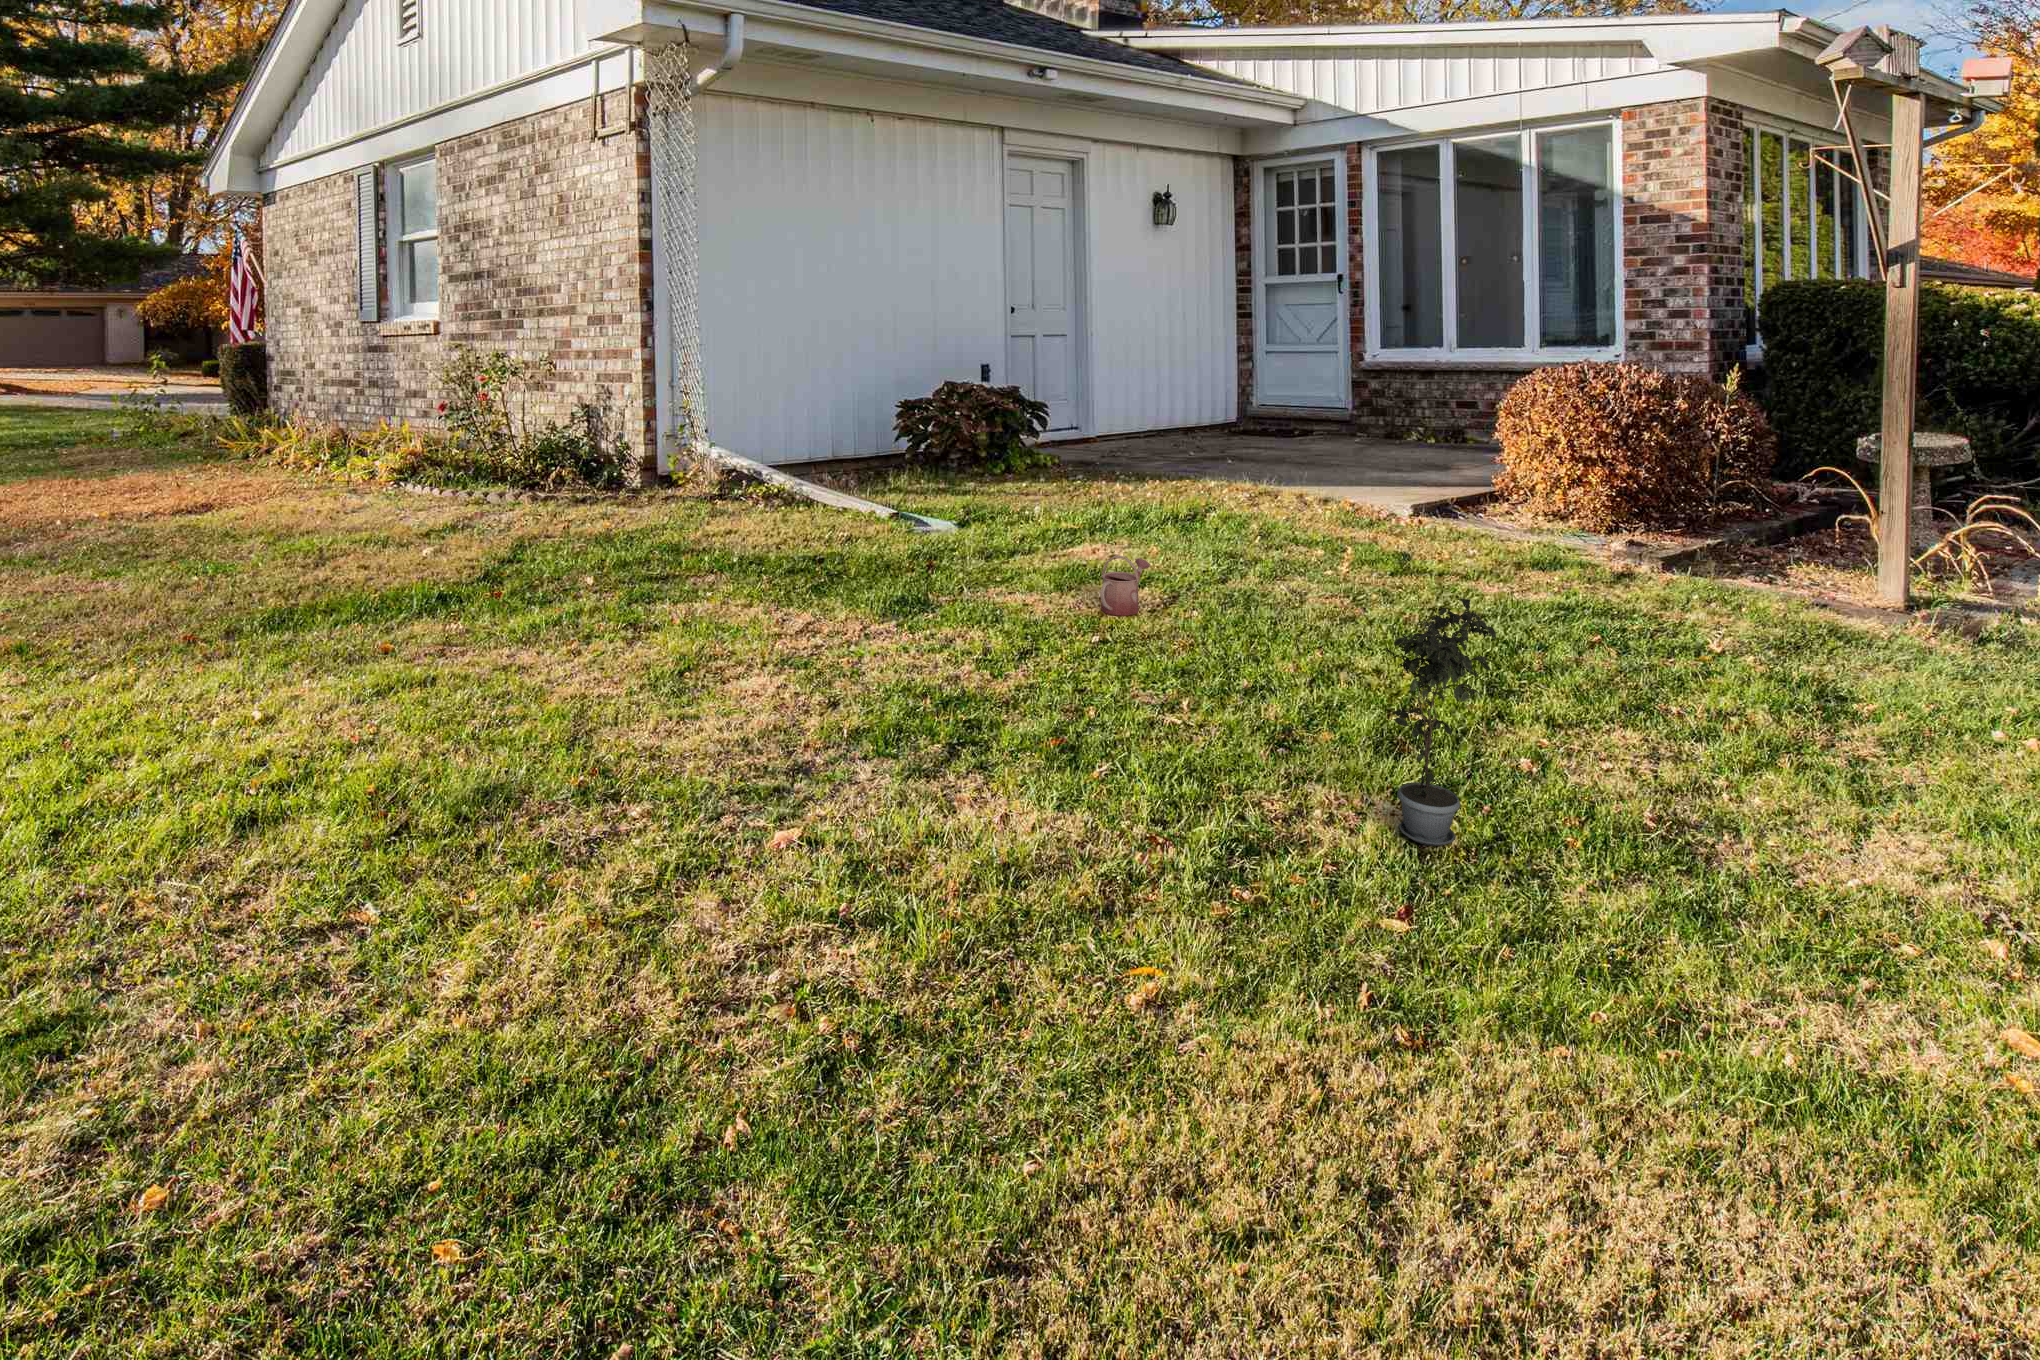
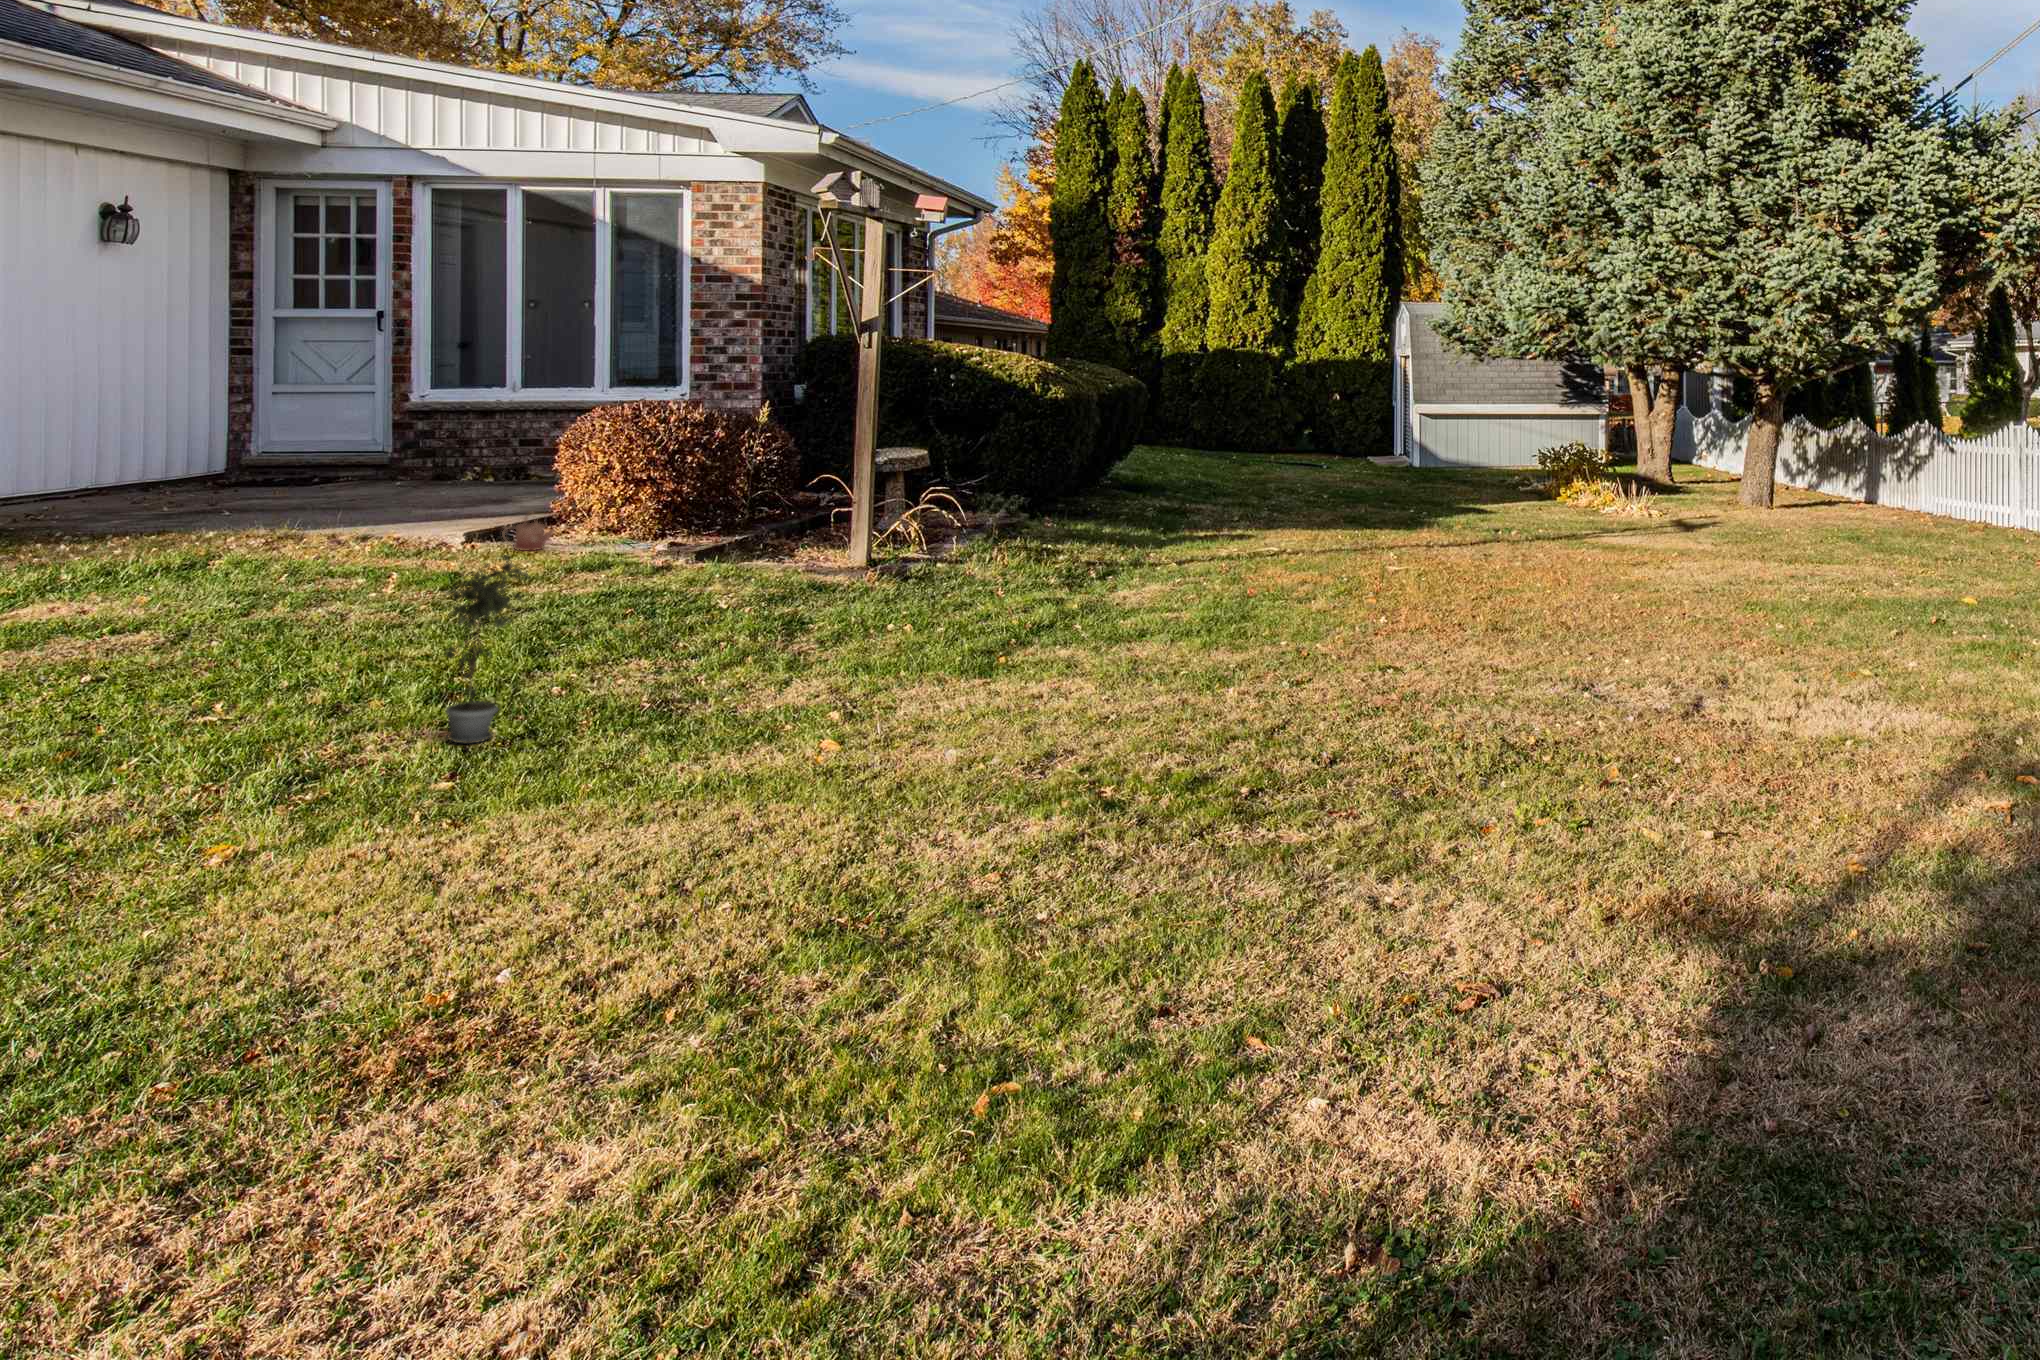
watering can: present [1100,555,1150,616] -> present [503,513,555,551]

